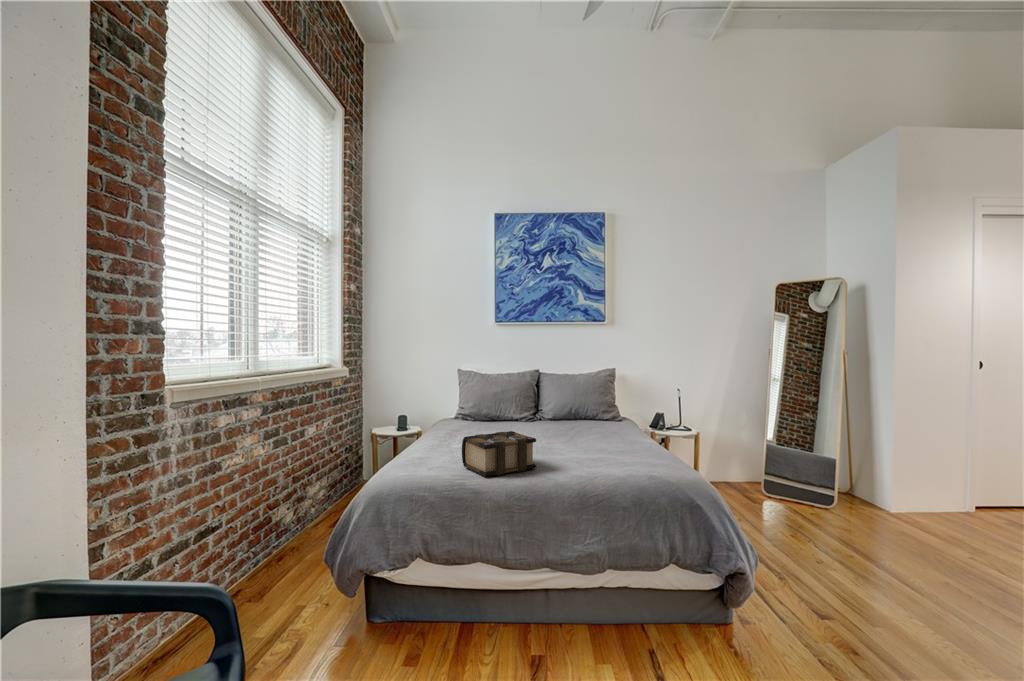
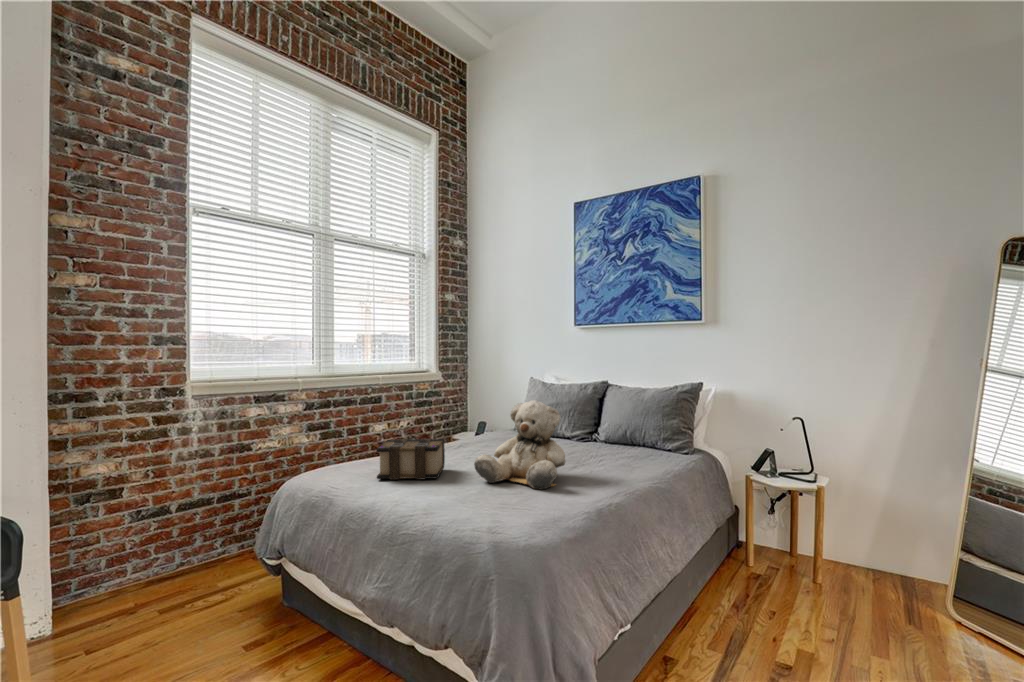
teddy bear: none [565,390,648,466] -> present [474,400,565,490]

